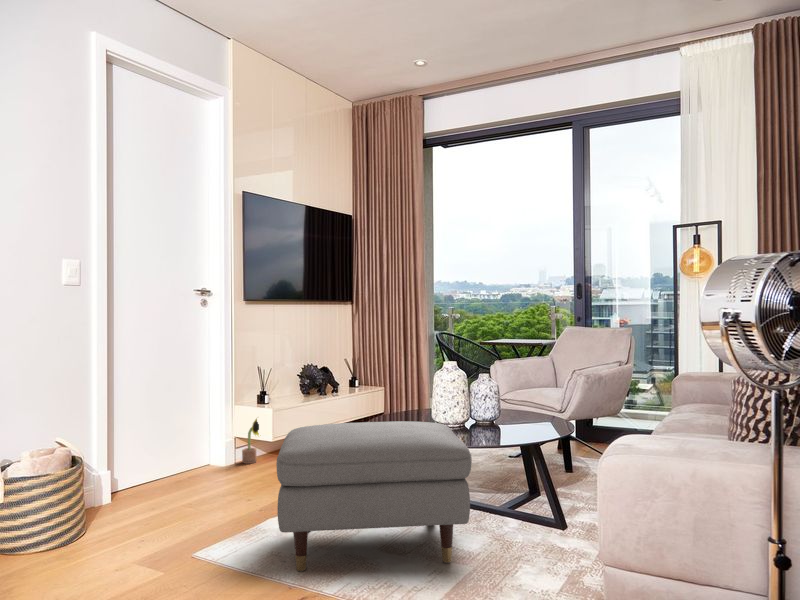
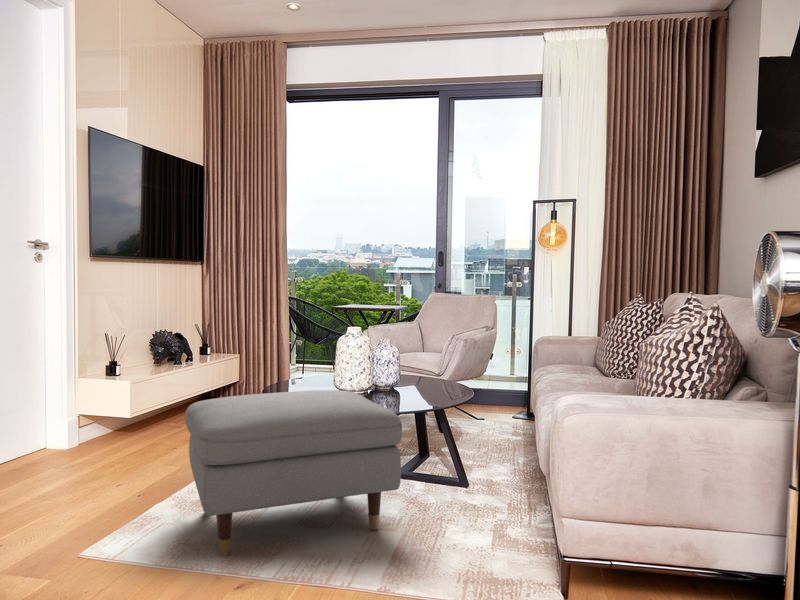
decorative plant: present [242,419,259,464] -> none [90,390,119,445]

